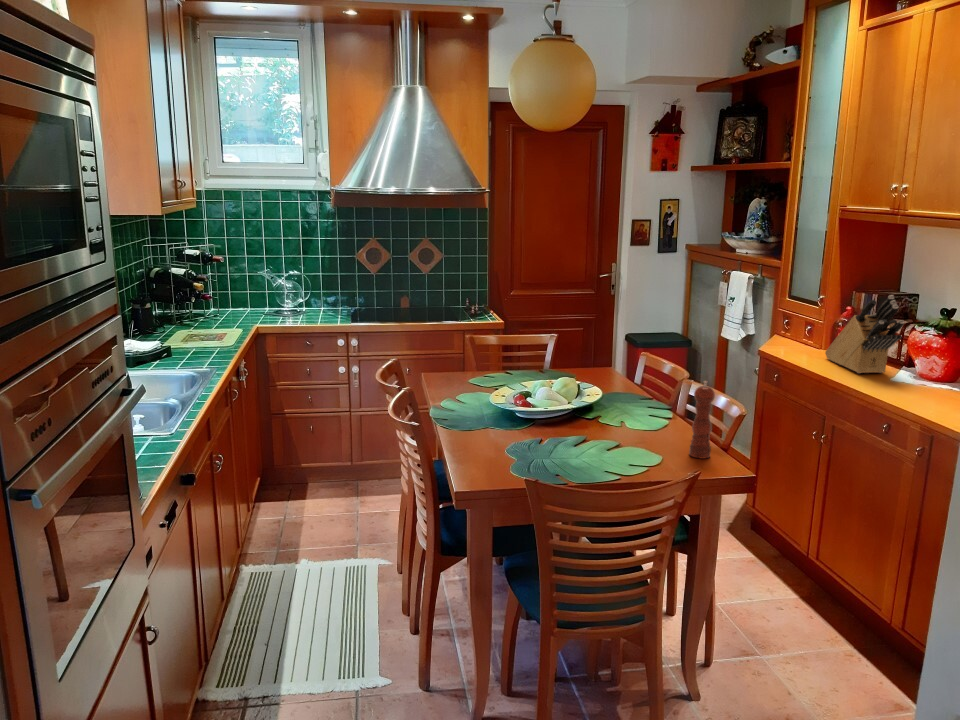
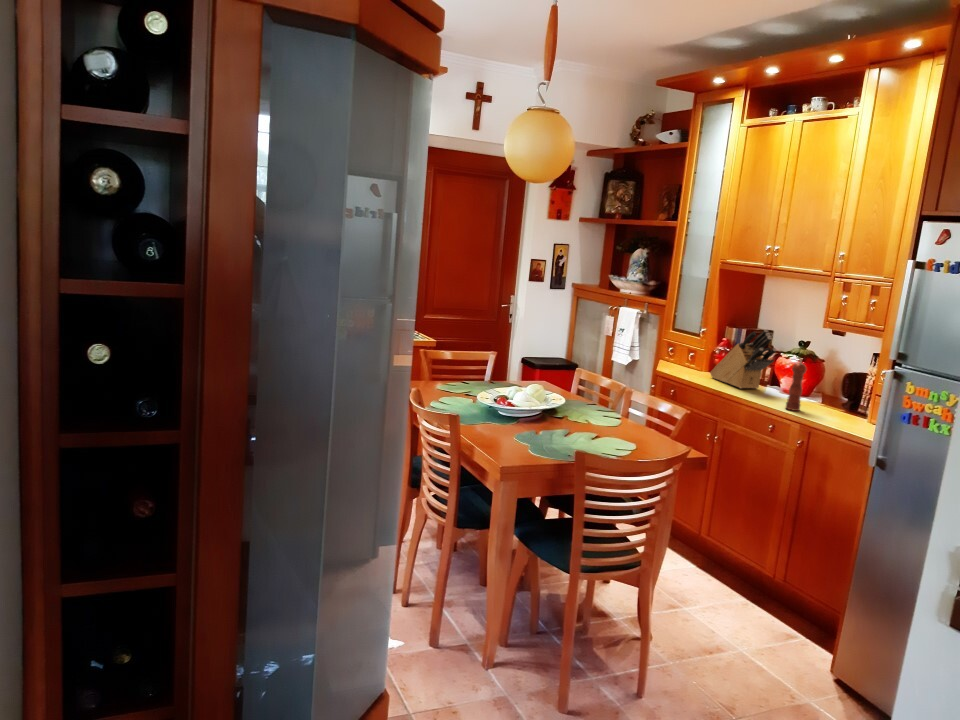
pepper mill: present [689,381,715,459] -> present [786,360,806,411]

